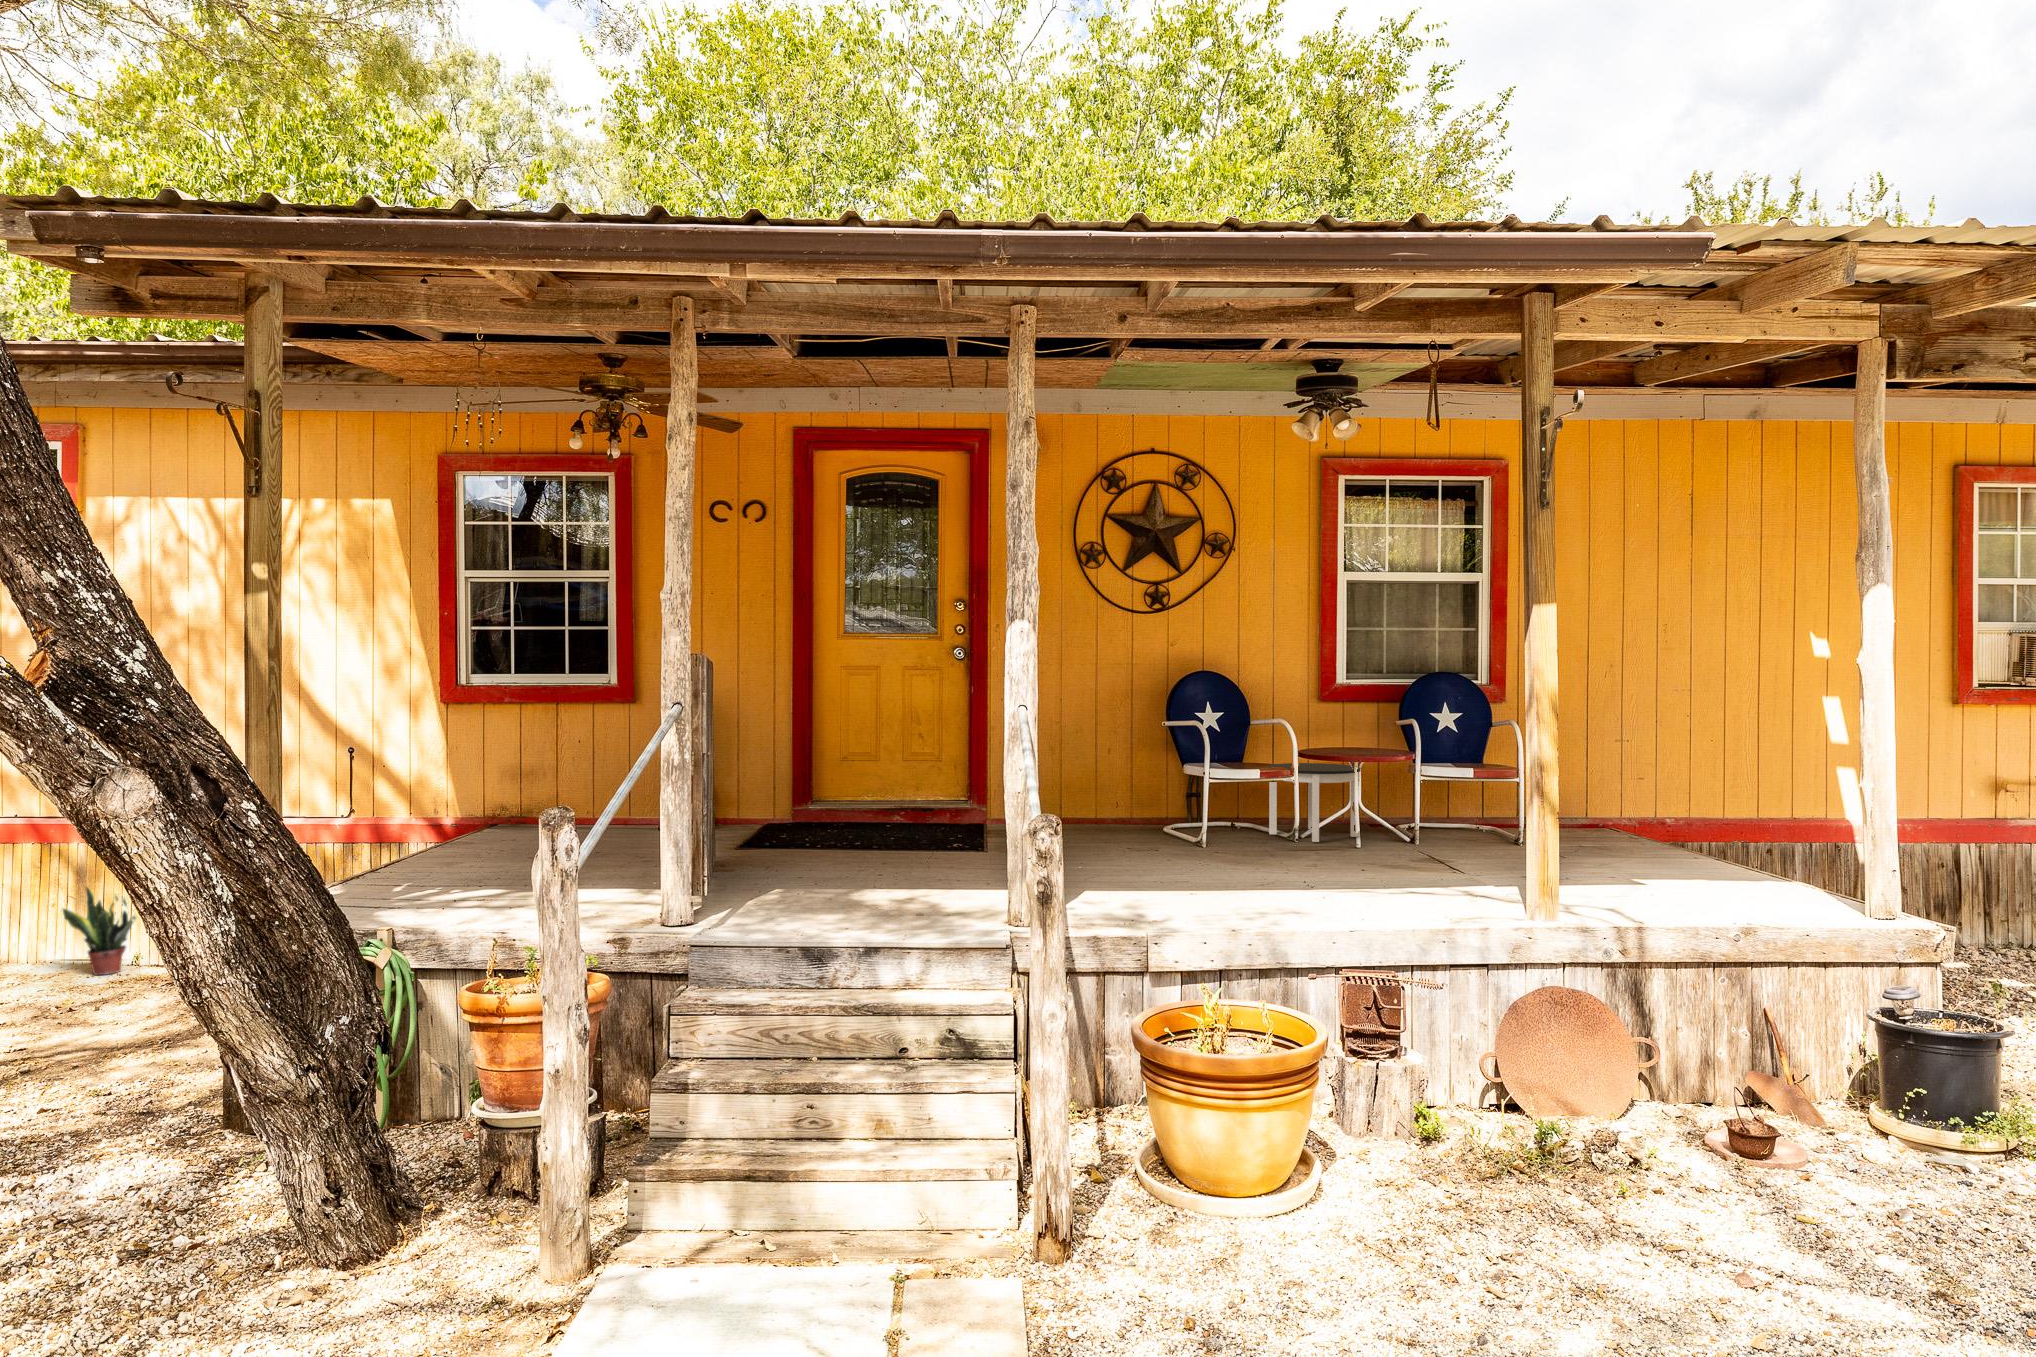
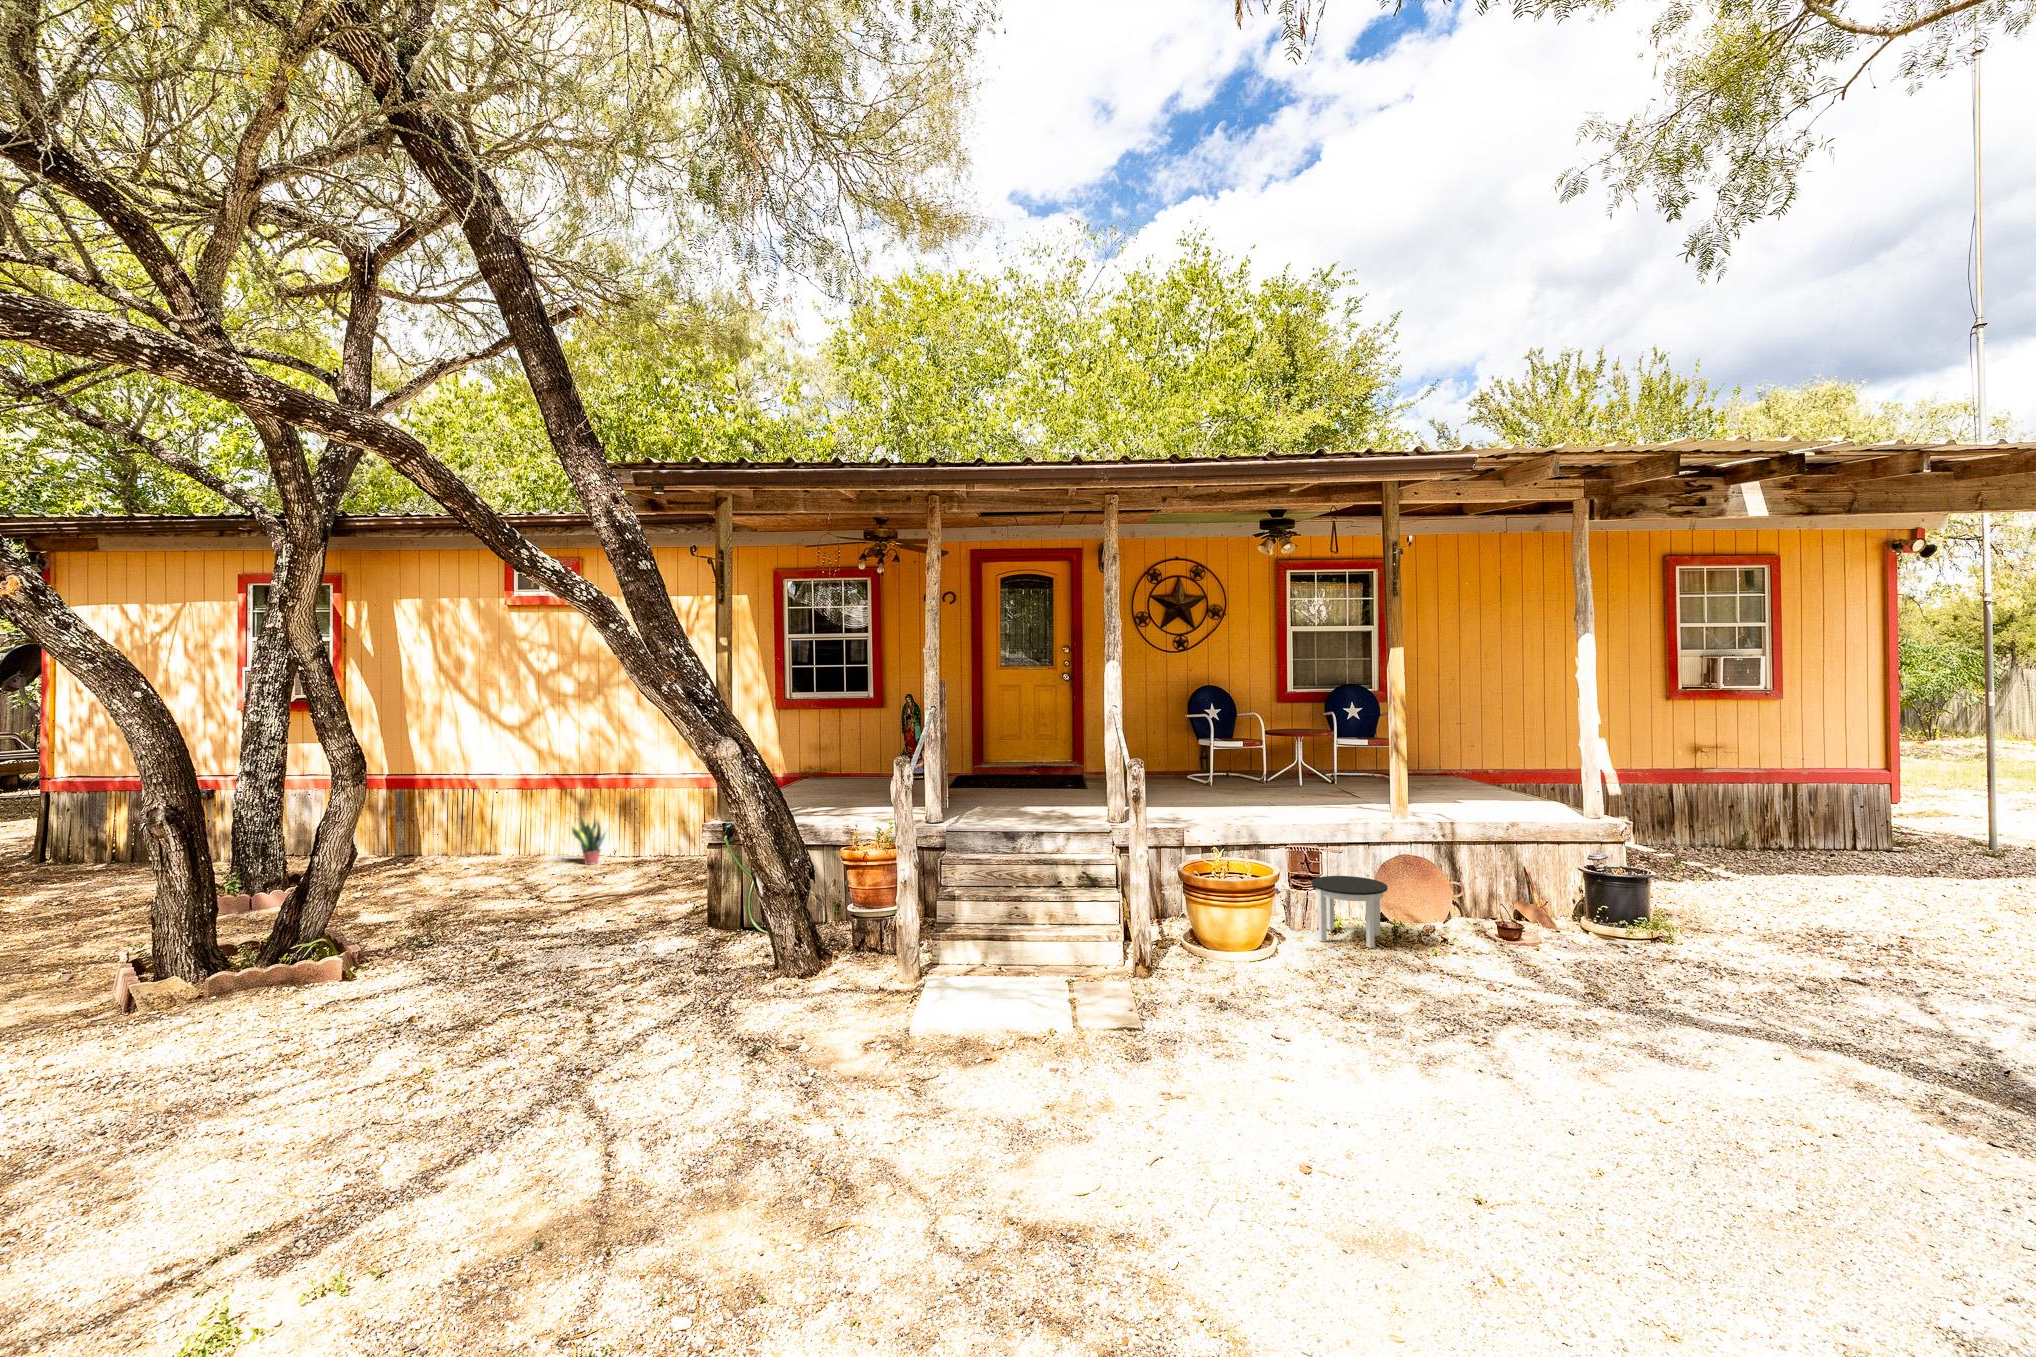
round table: present [1268,763,1361,842] -> present [1311,876,1388,948]

